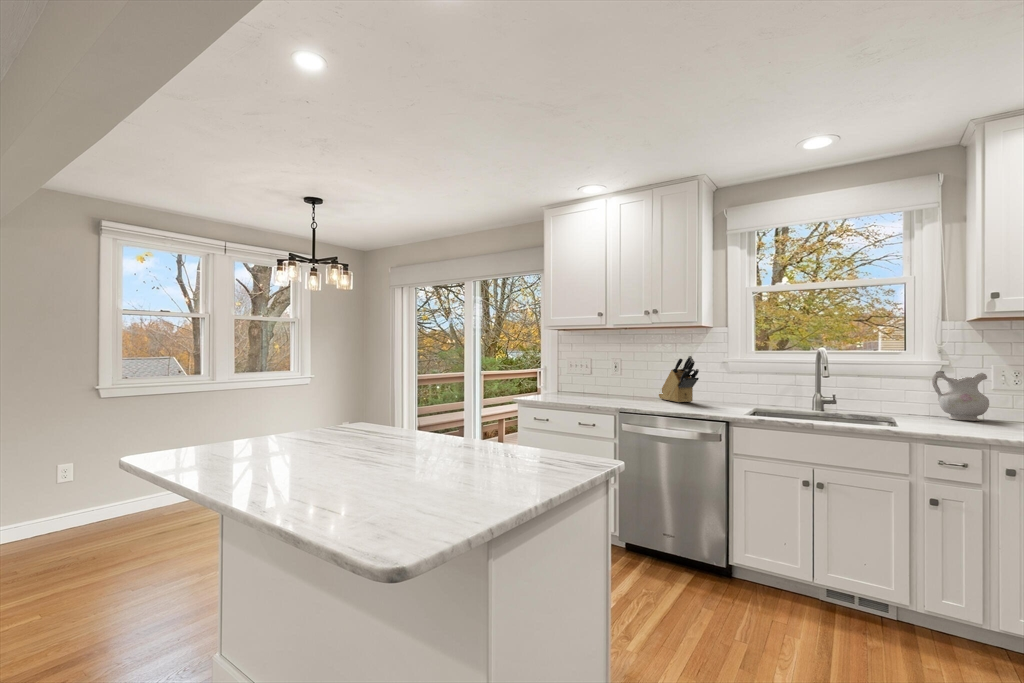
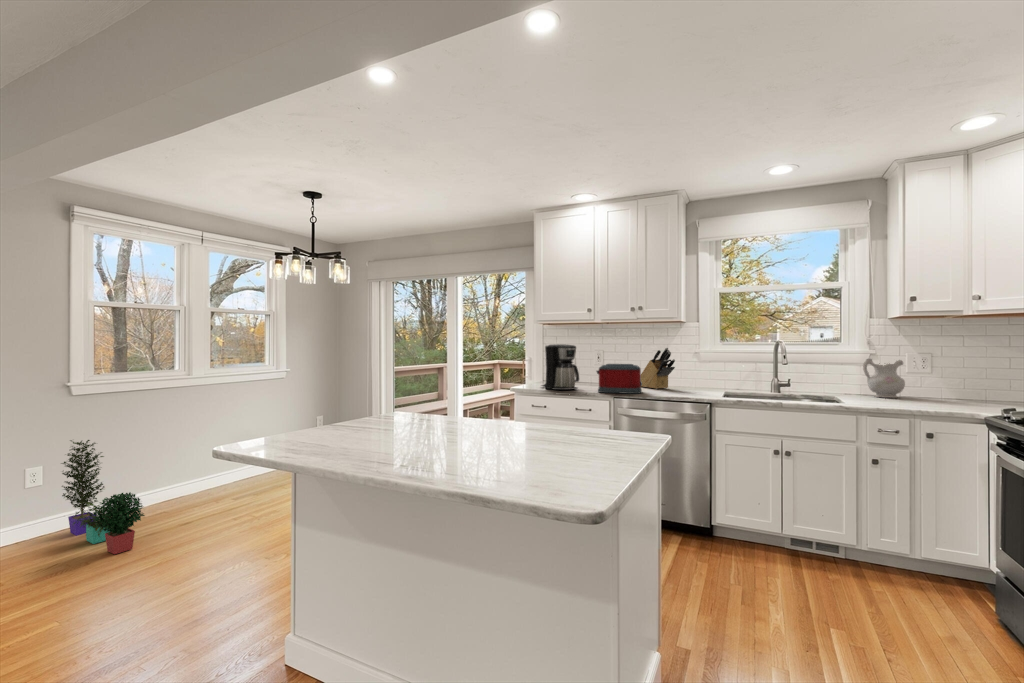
coffee maker: none [550,352,590,402] -> present [542,344,579,390]
toaster: none [605,373,656,408] -> present [597,364,642,394]
potted plant: none [84,440,148,552] -> present [62,440,145,554]

